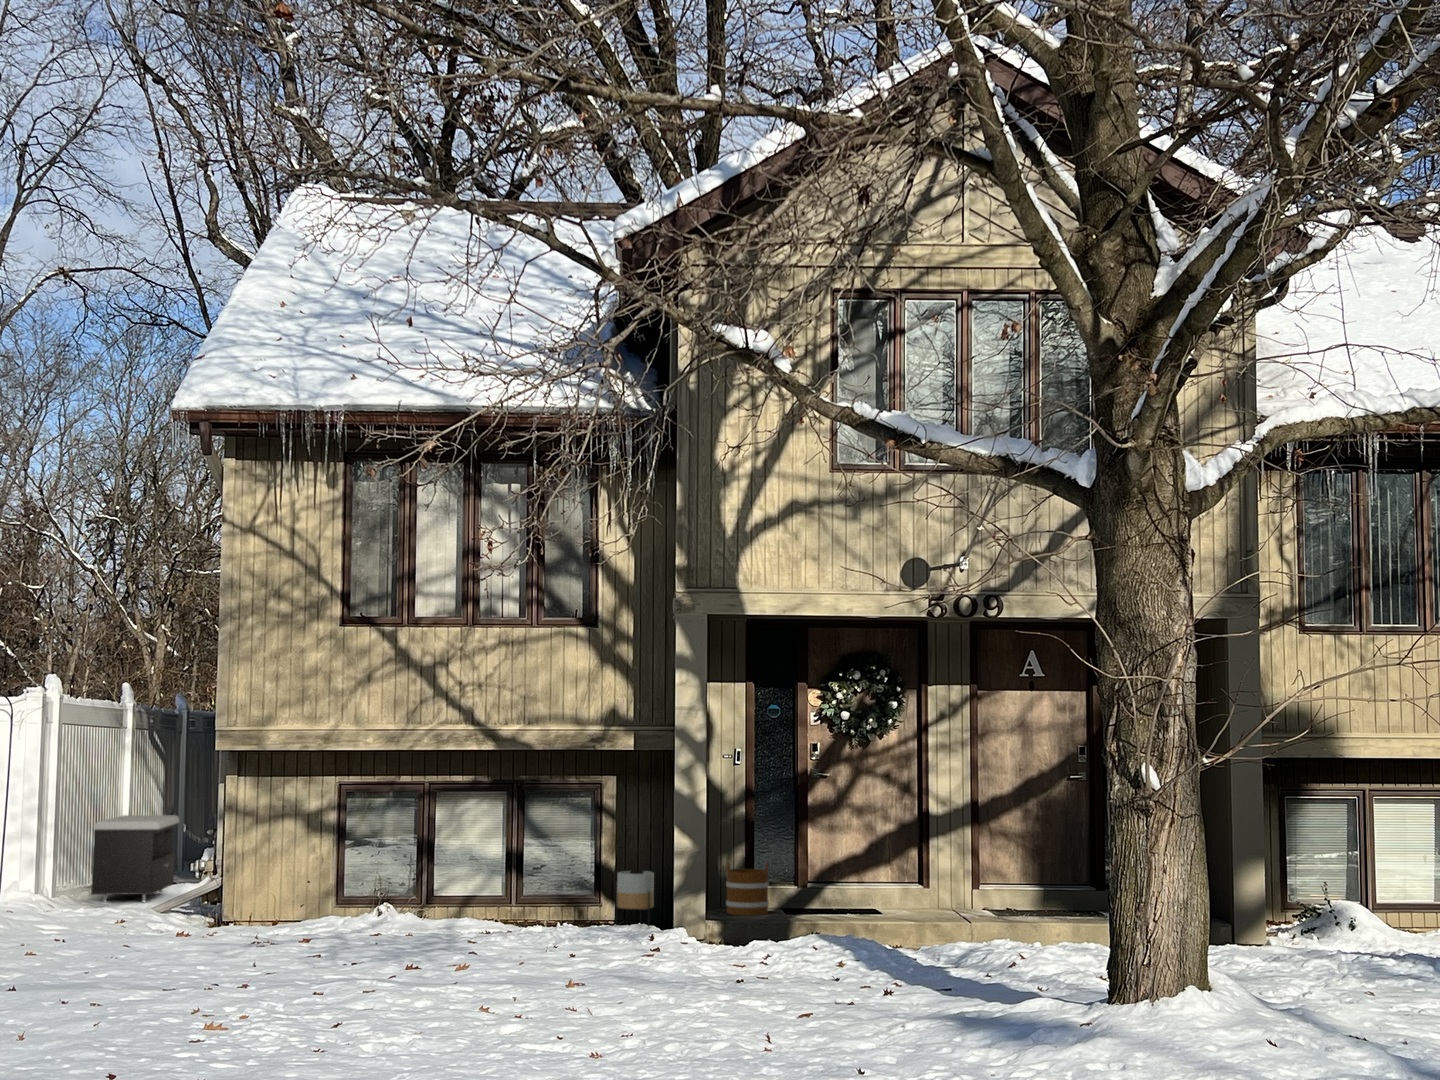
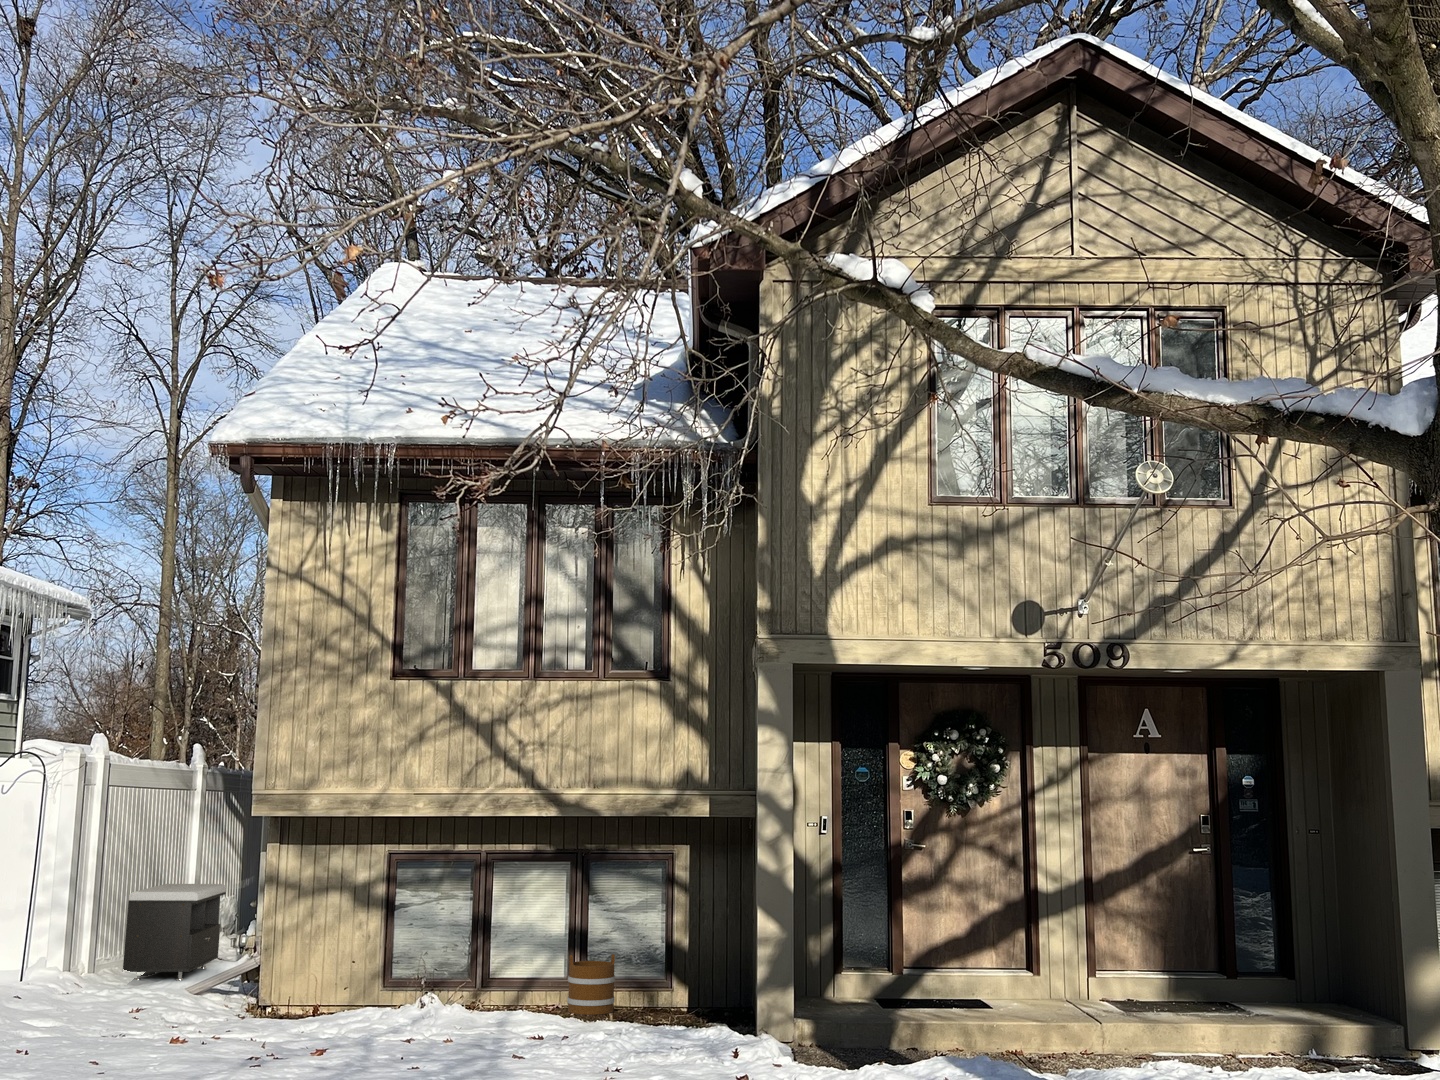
bucket: present [726,863,769,915] -> present [567,954,615,1015]
planter: present [616,871,654,923] -> none [690,953,732,1018]

